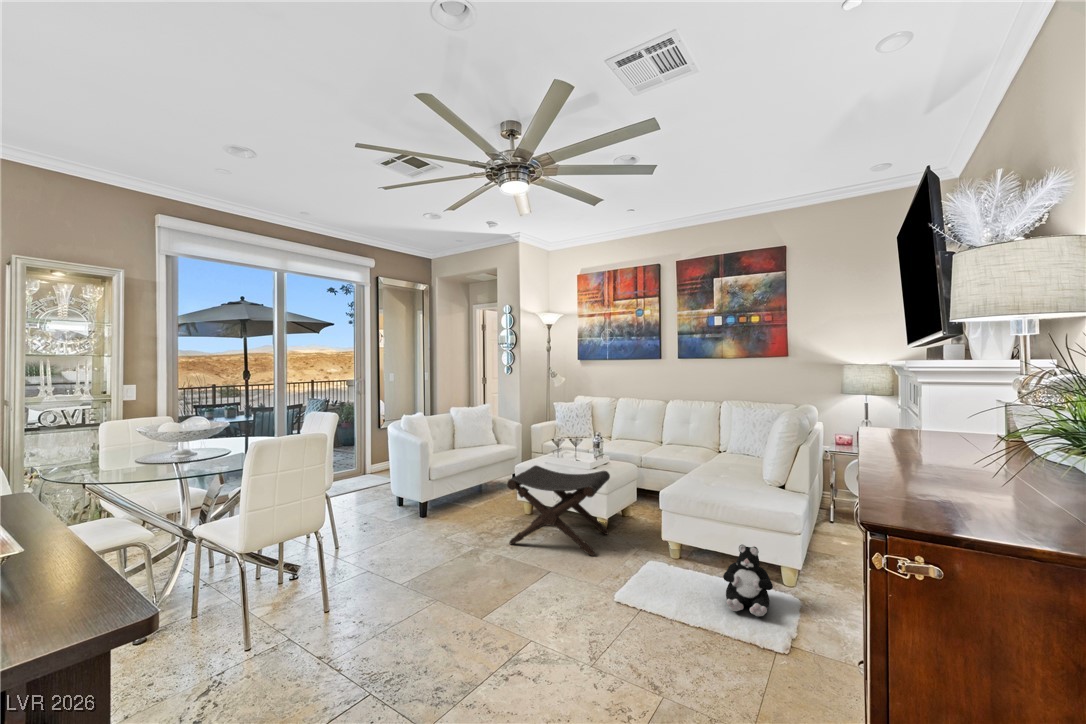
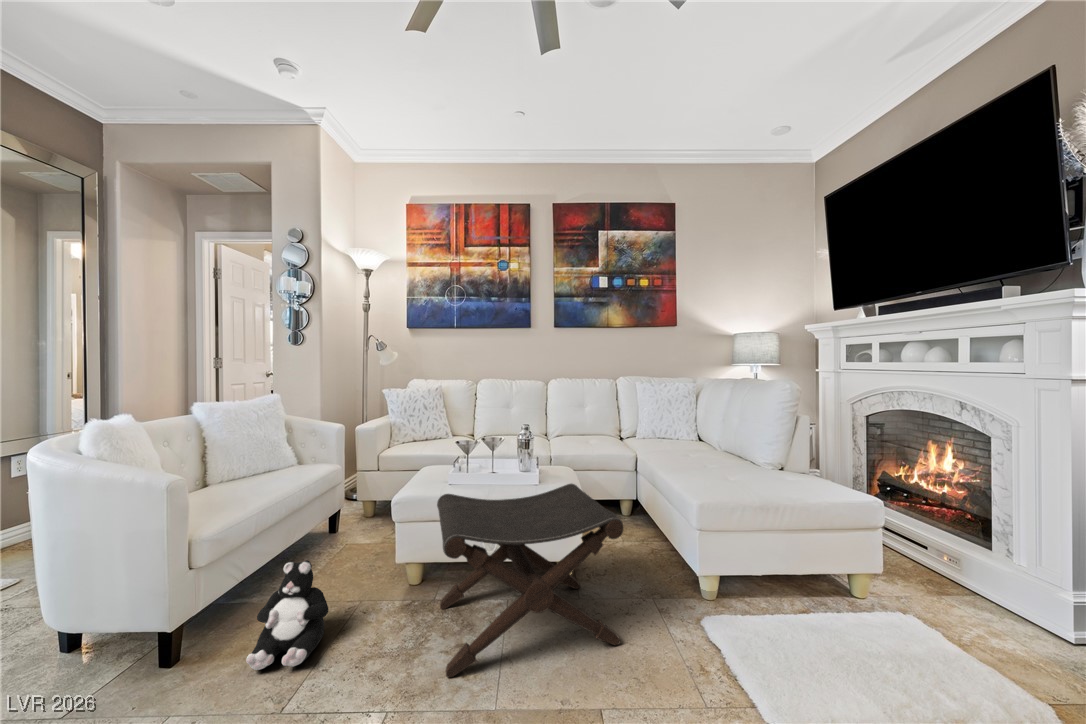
plush toy: present [723,545,773,617] -> present [246,560,329,670]

